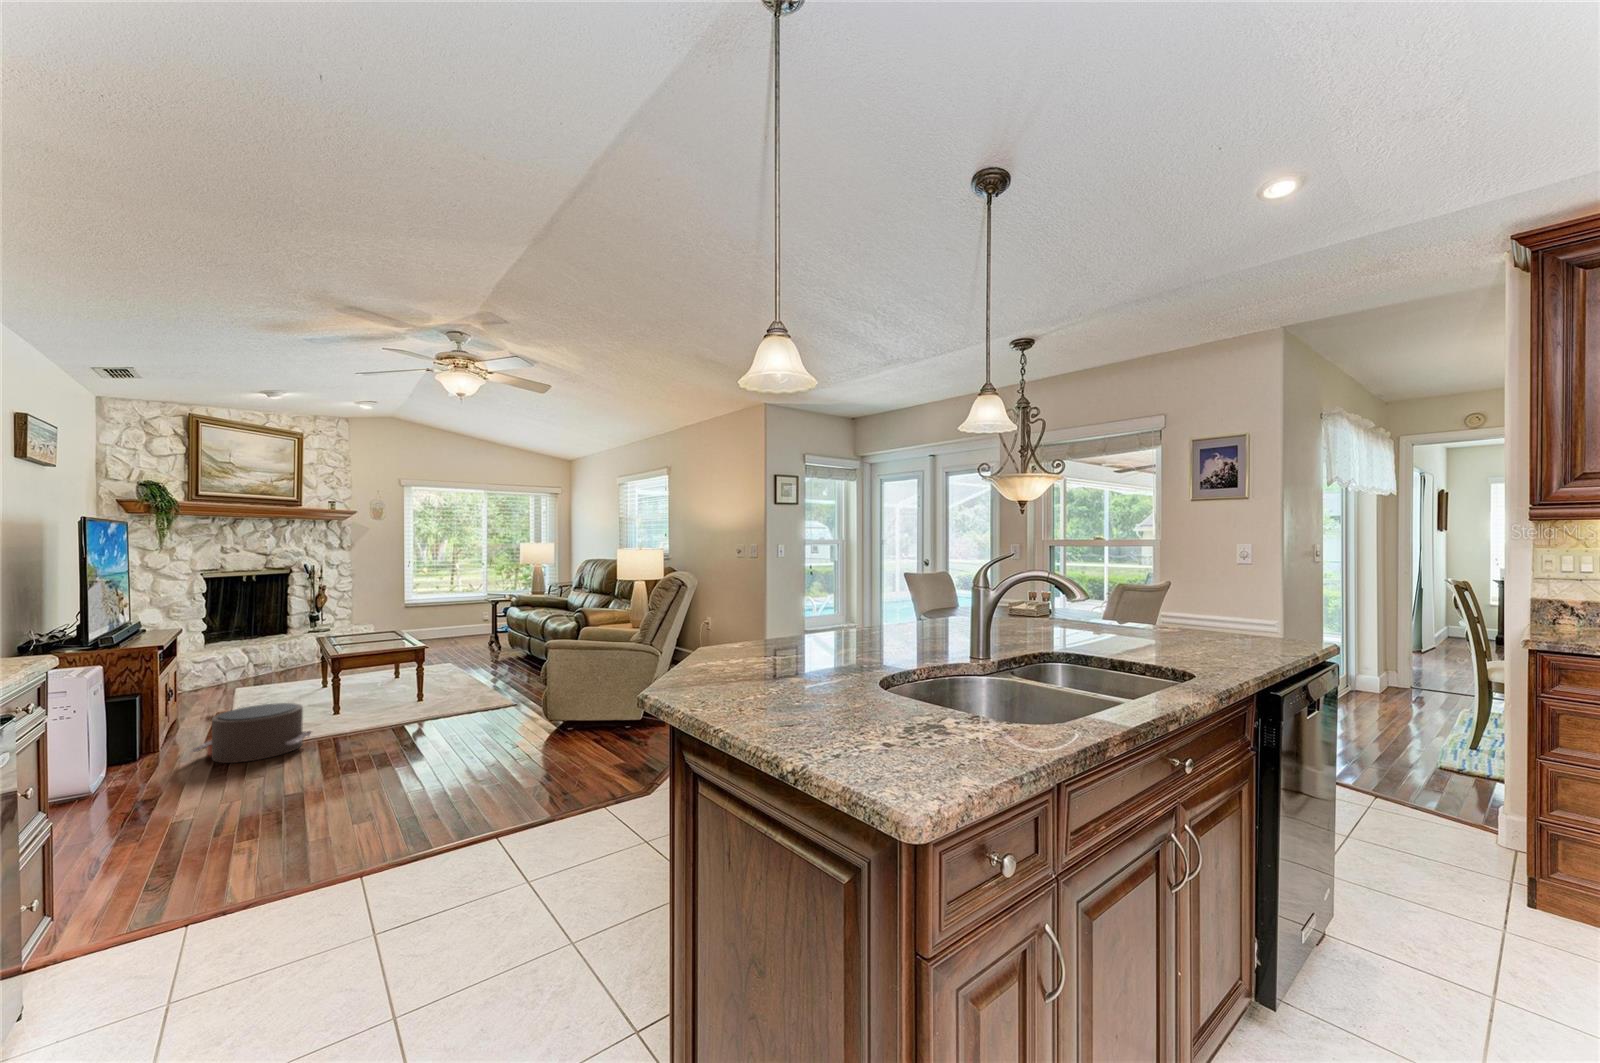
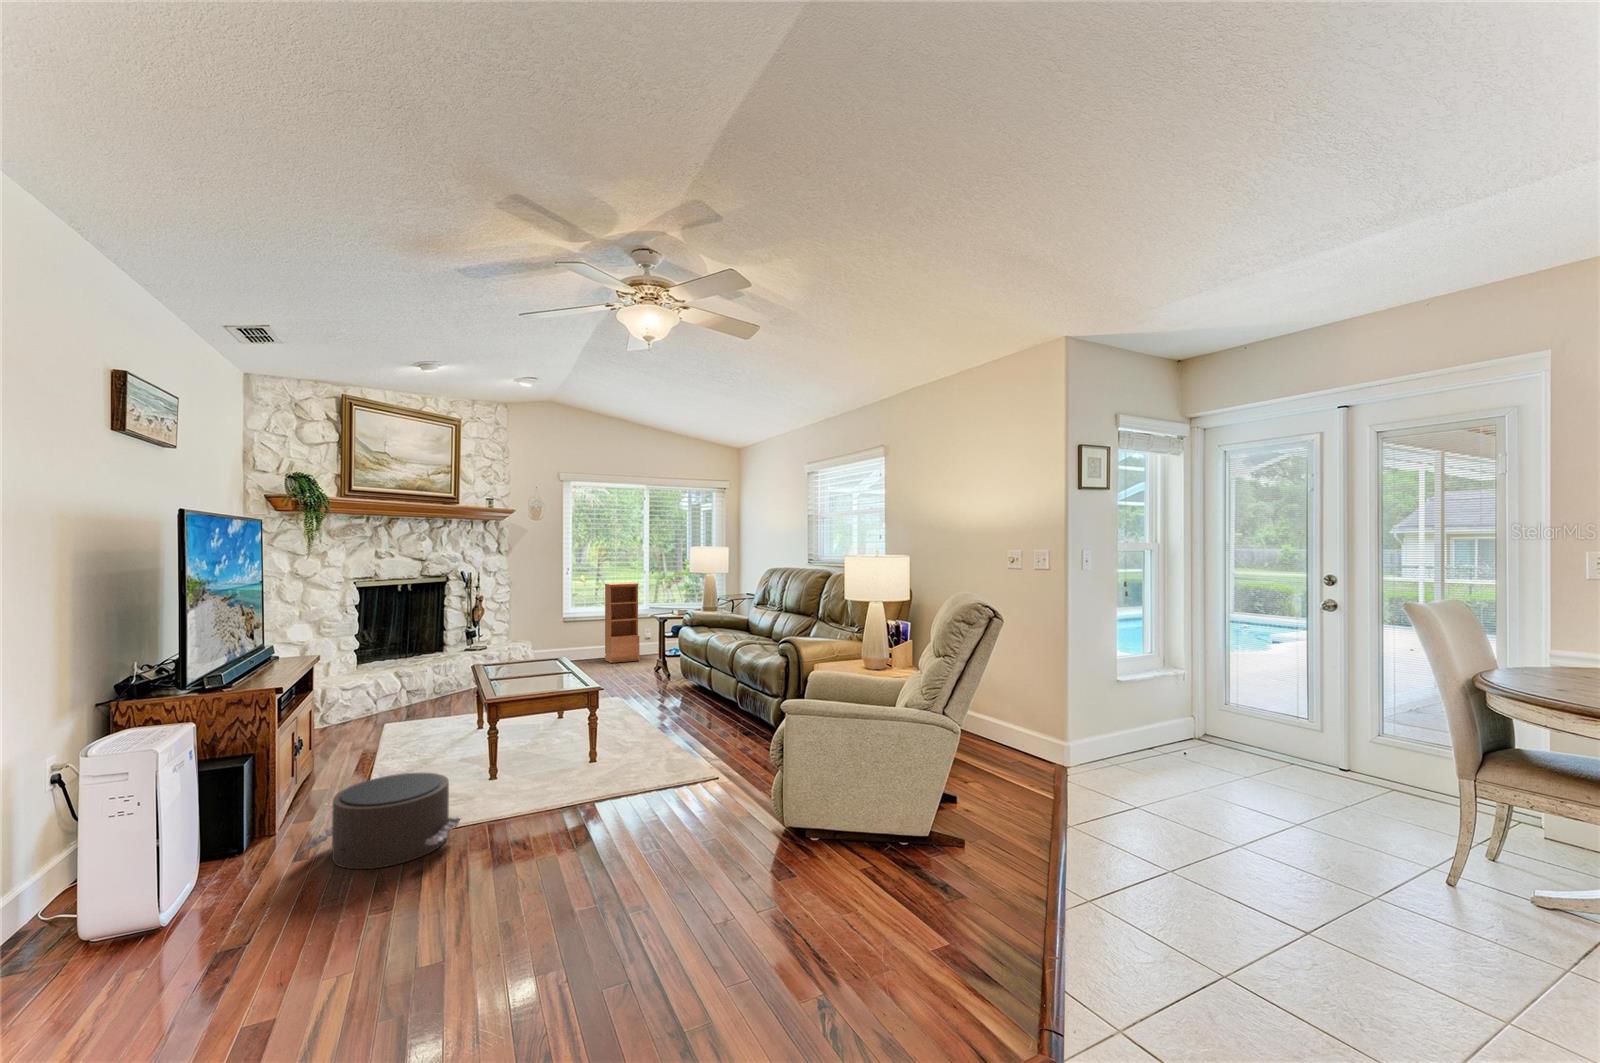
bookcase: none [442,574,474,642] -> present [605,583,640,663]

